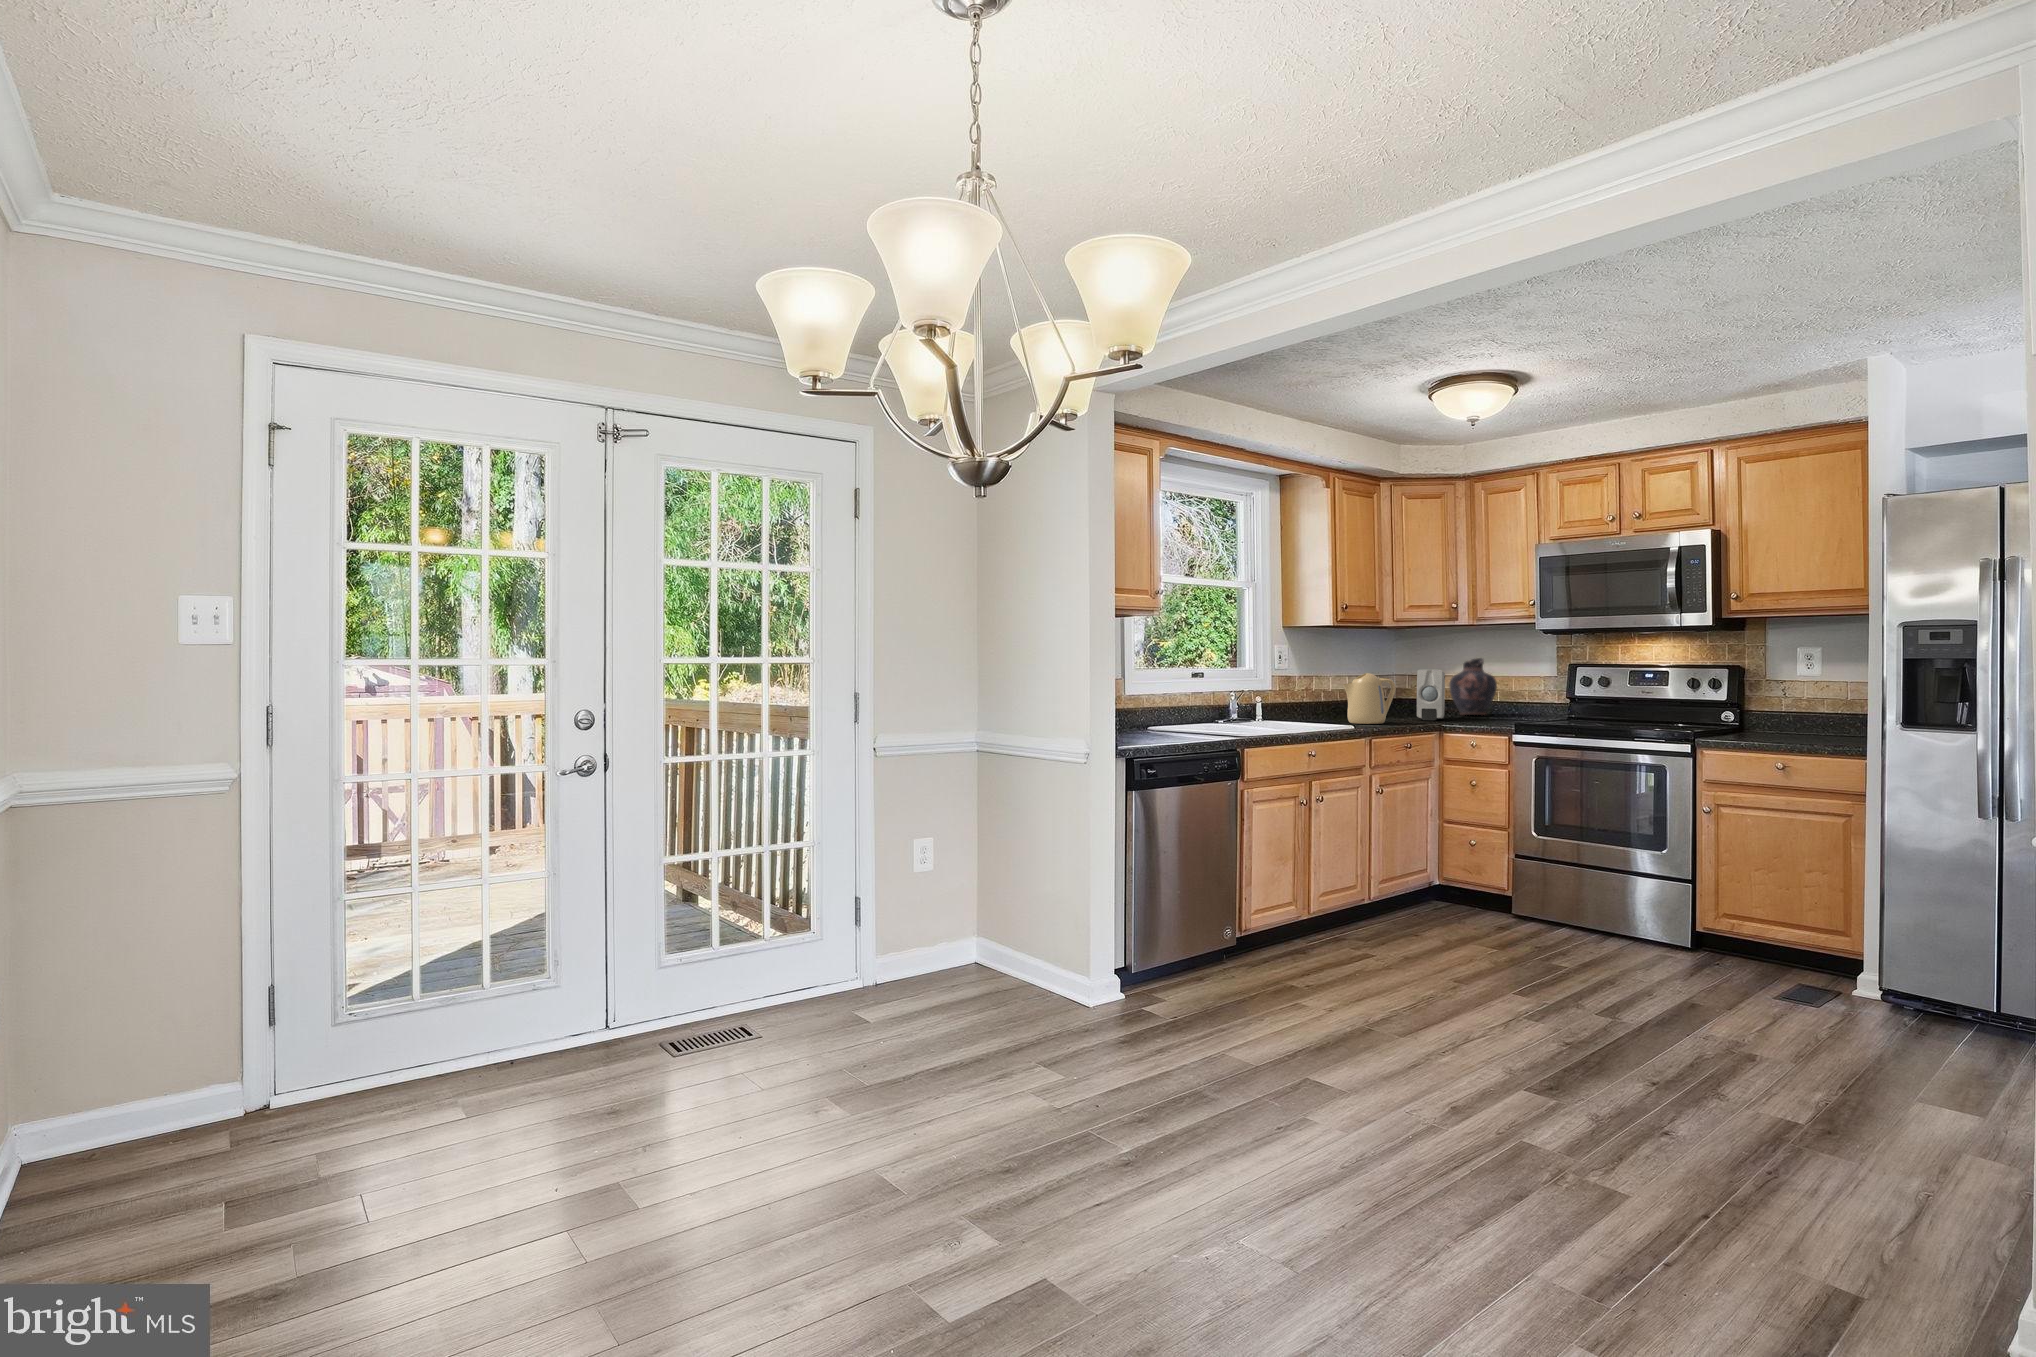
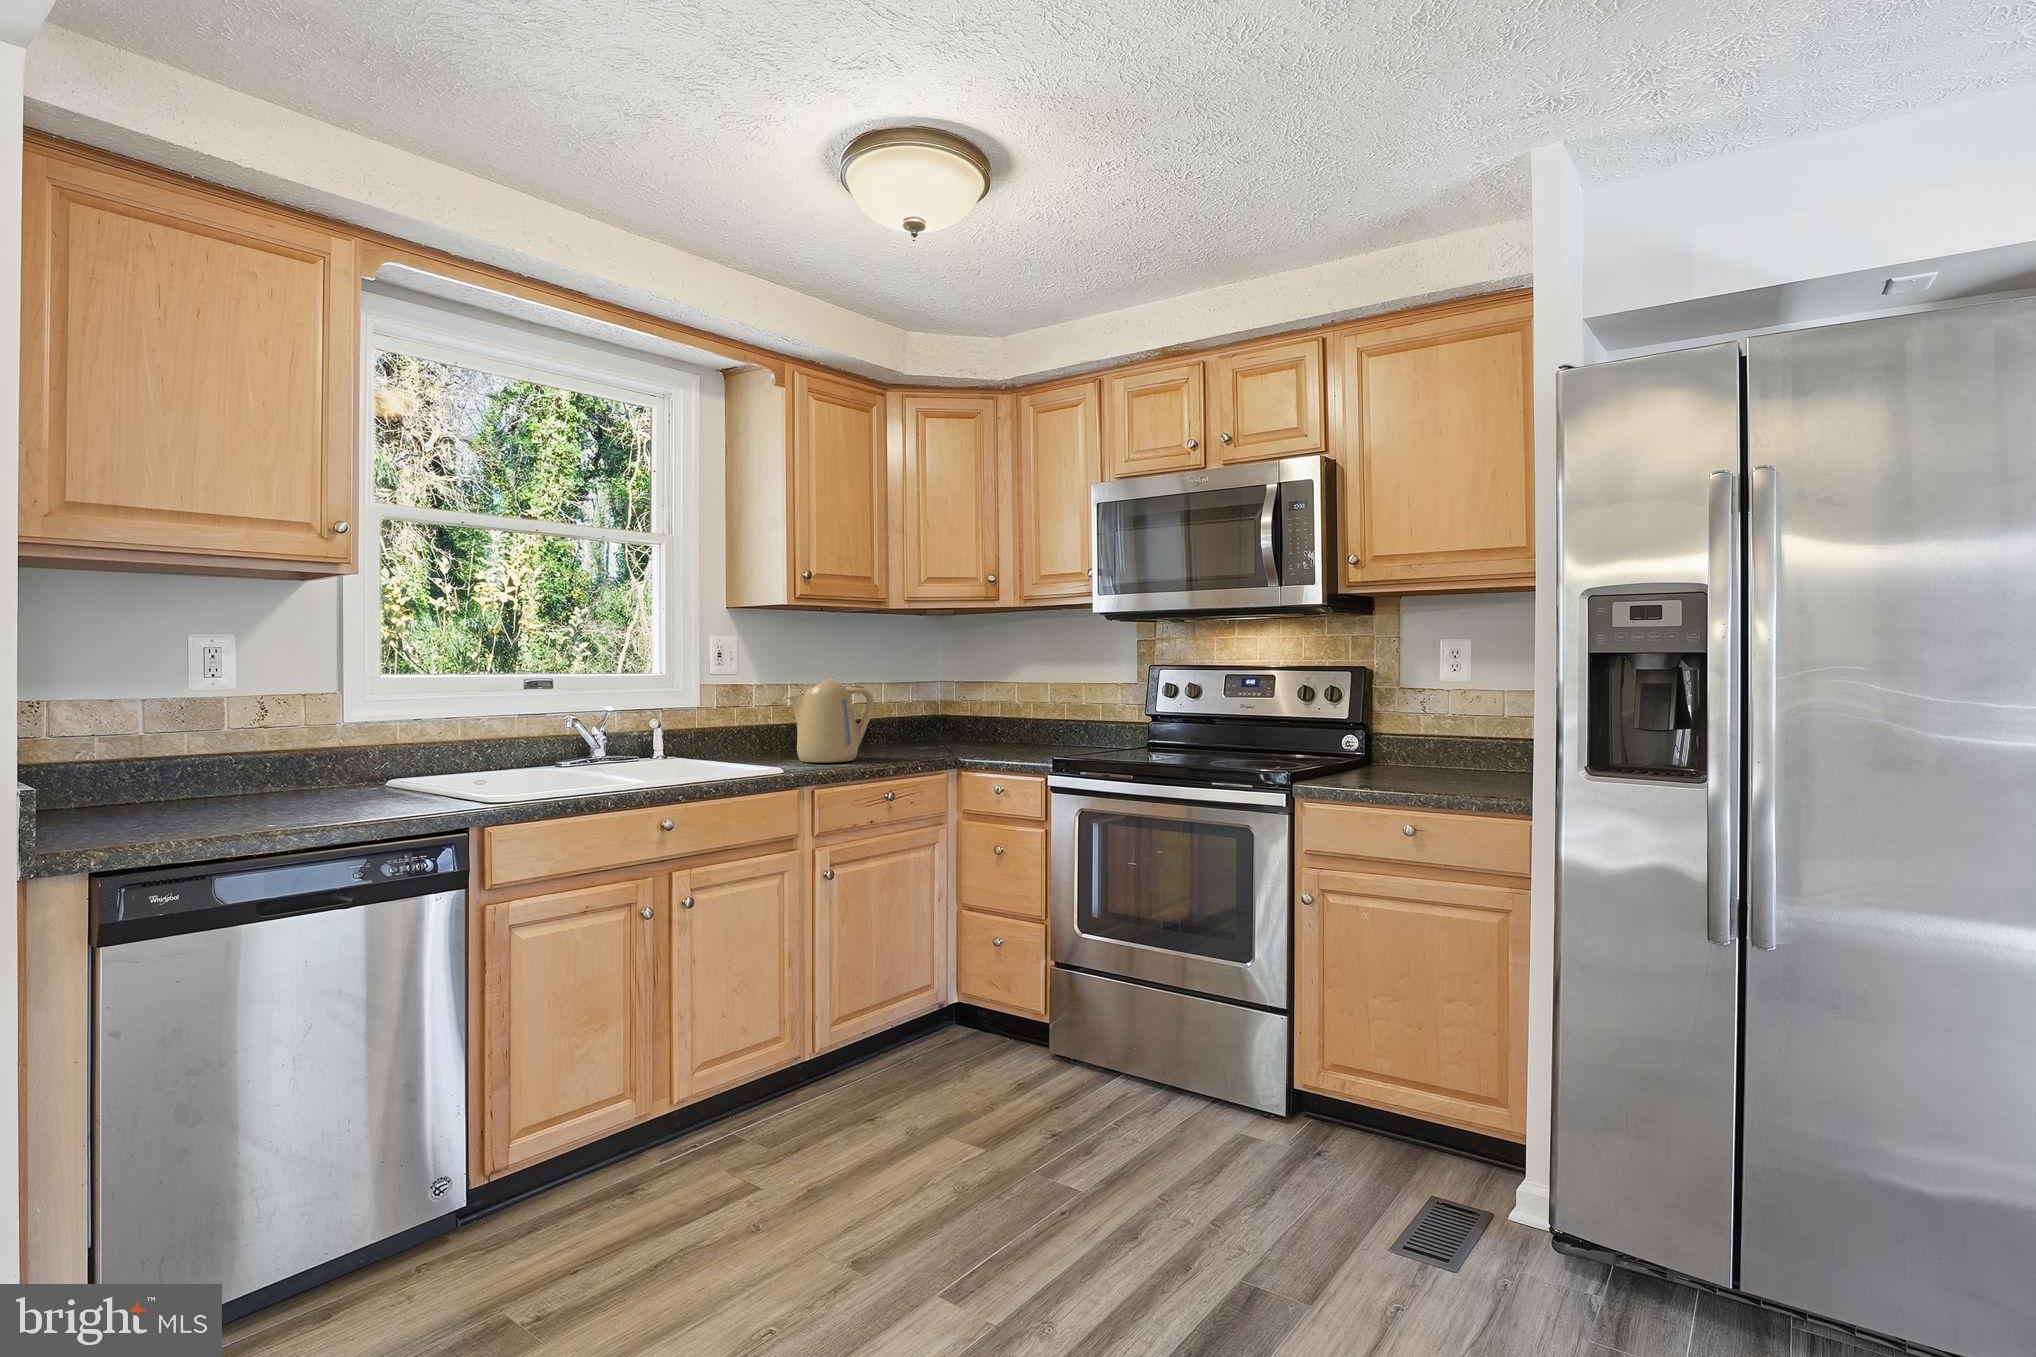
vase: present [1449,658,1497,715] -> none [987,655,1053,740]
soap dispenser: present [1417,670,1445,720] -> none [919,673,968,753]

